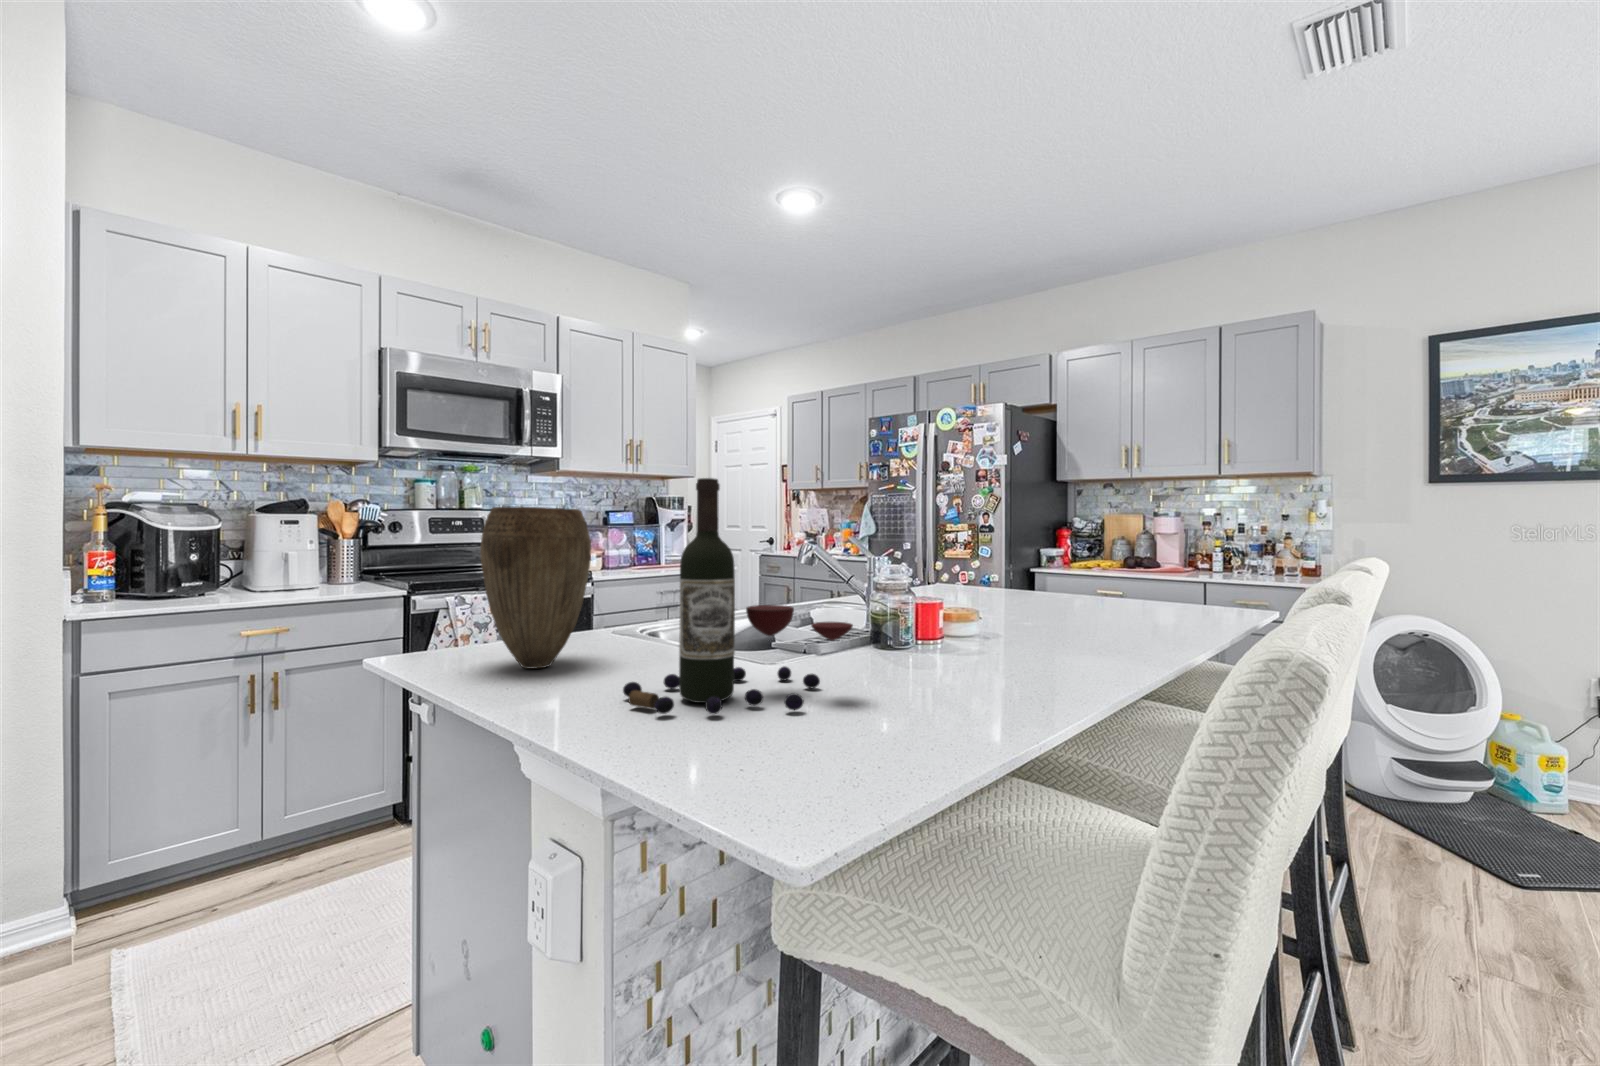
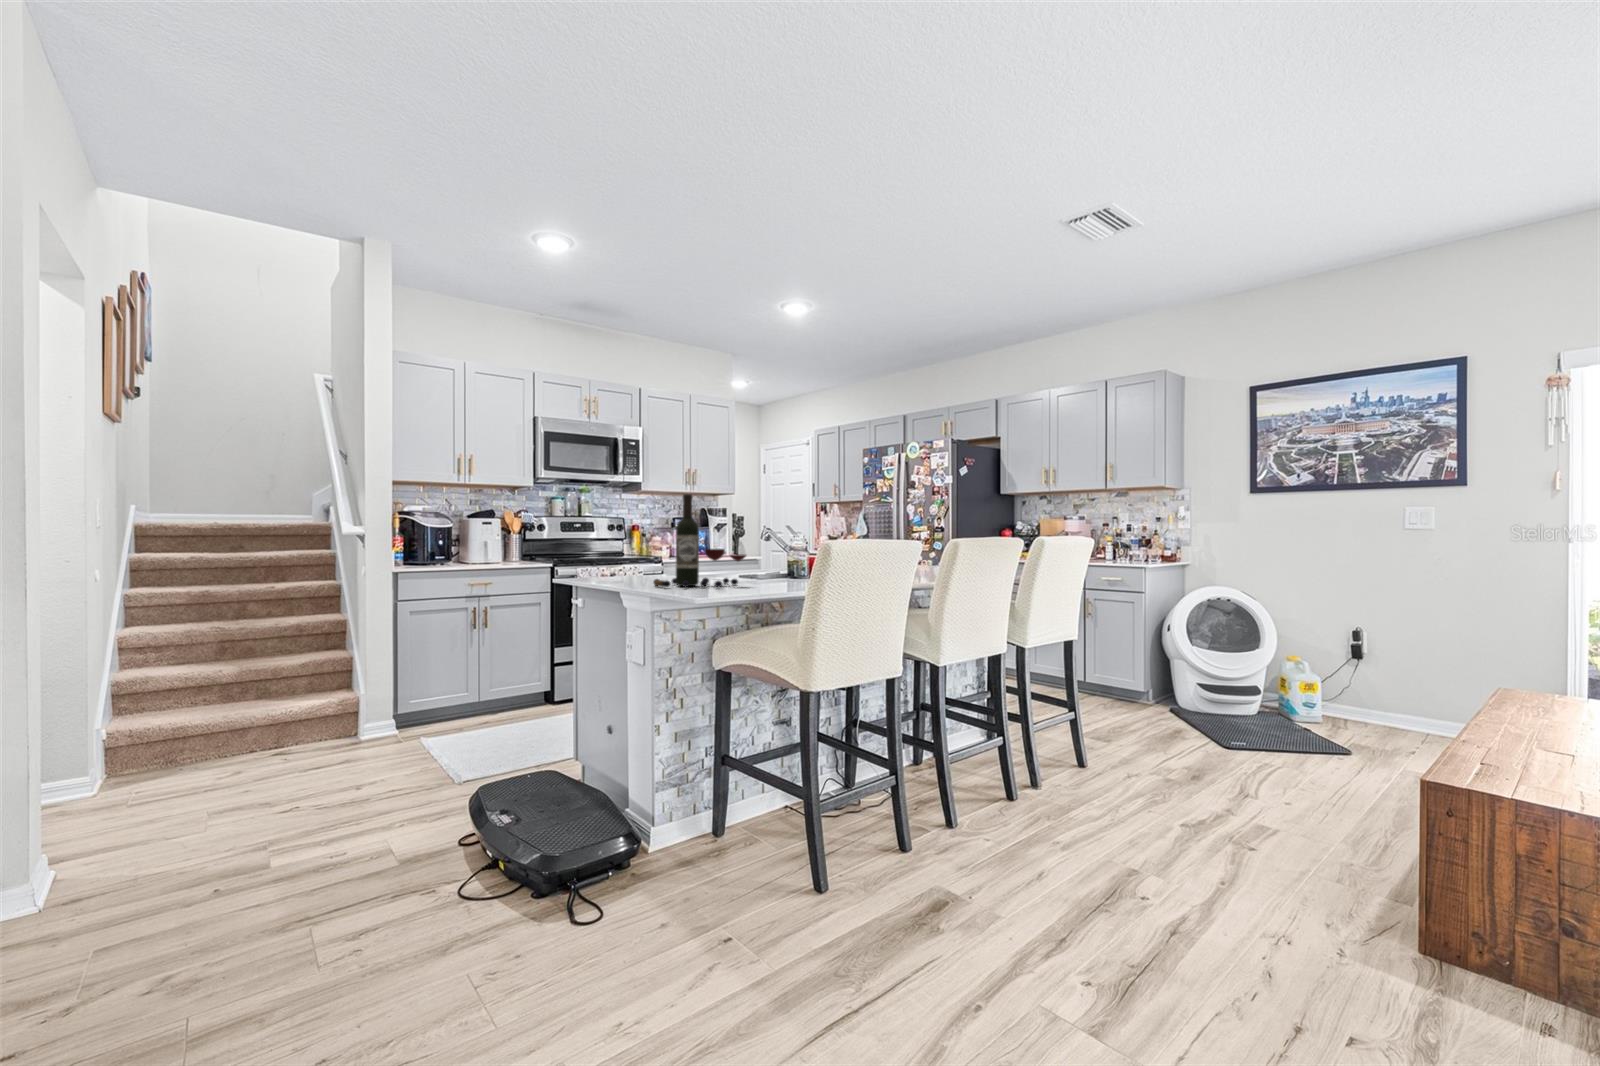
vase: present [480,506,591,668] -> none [596,507,645,581]

